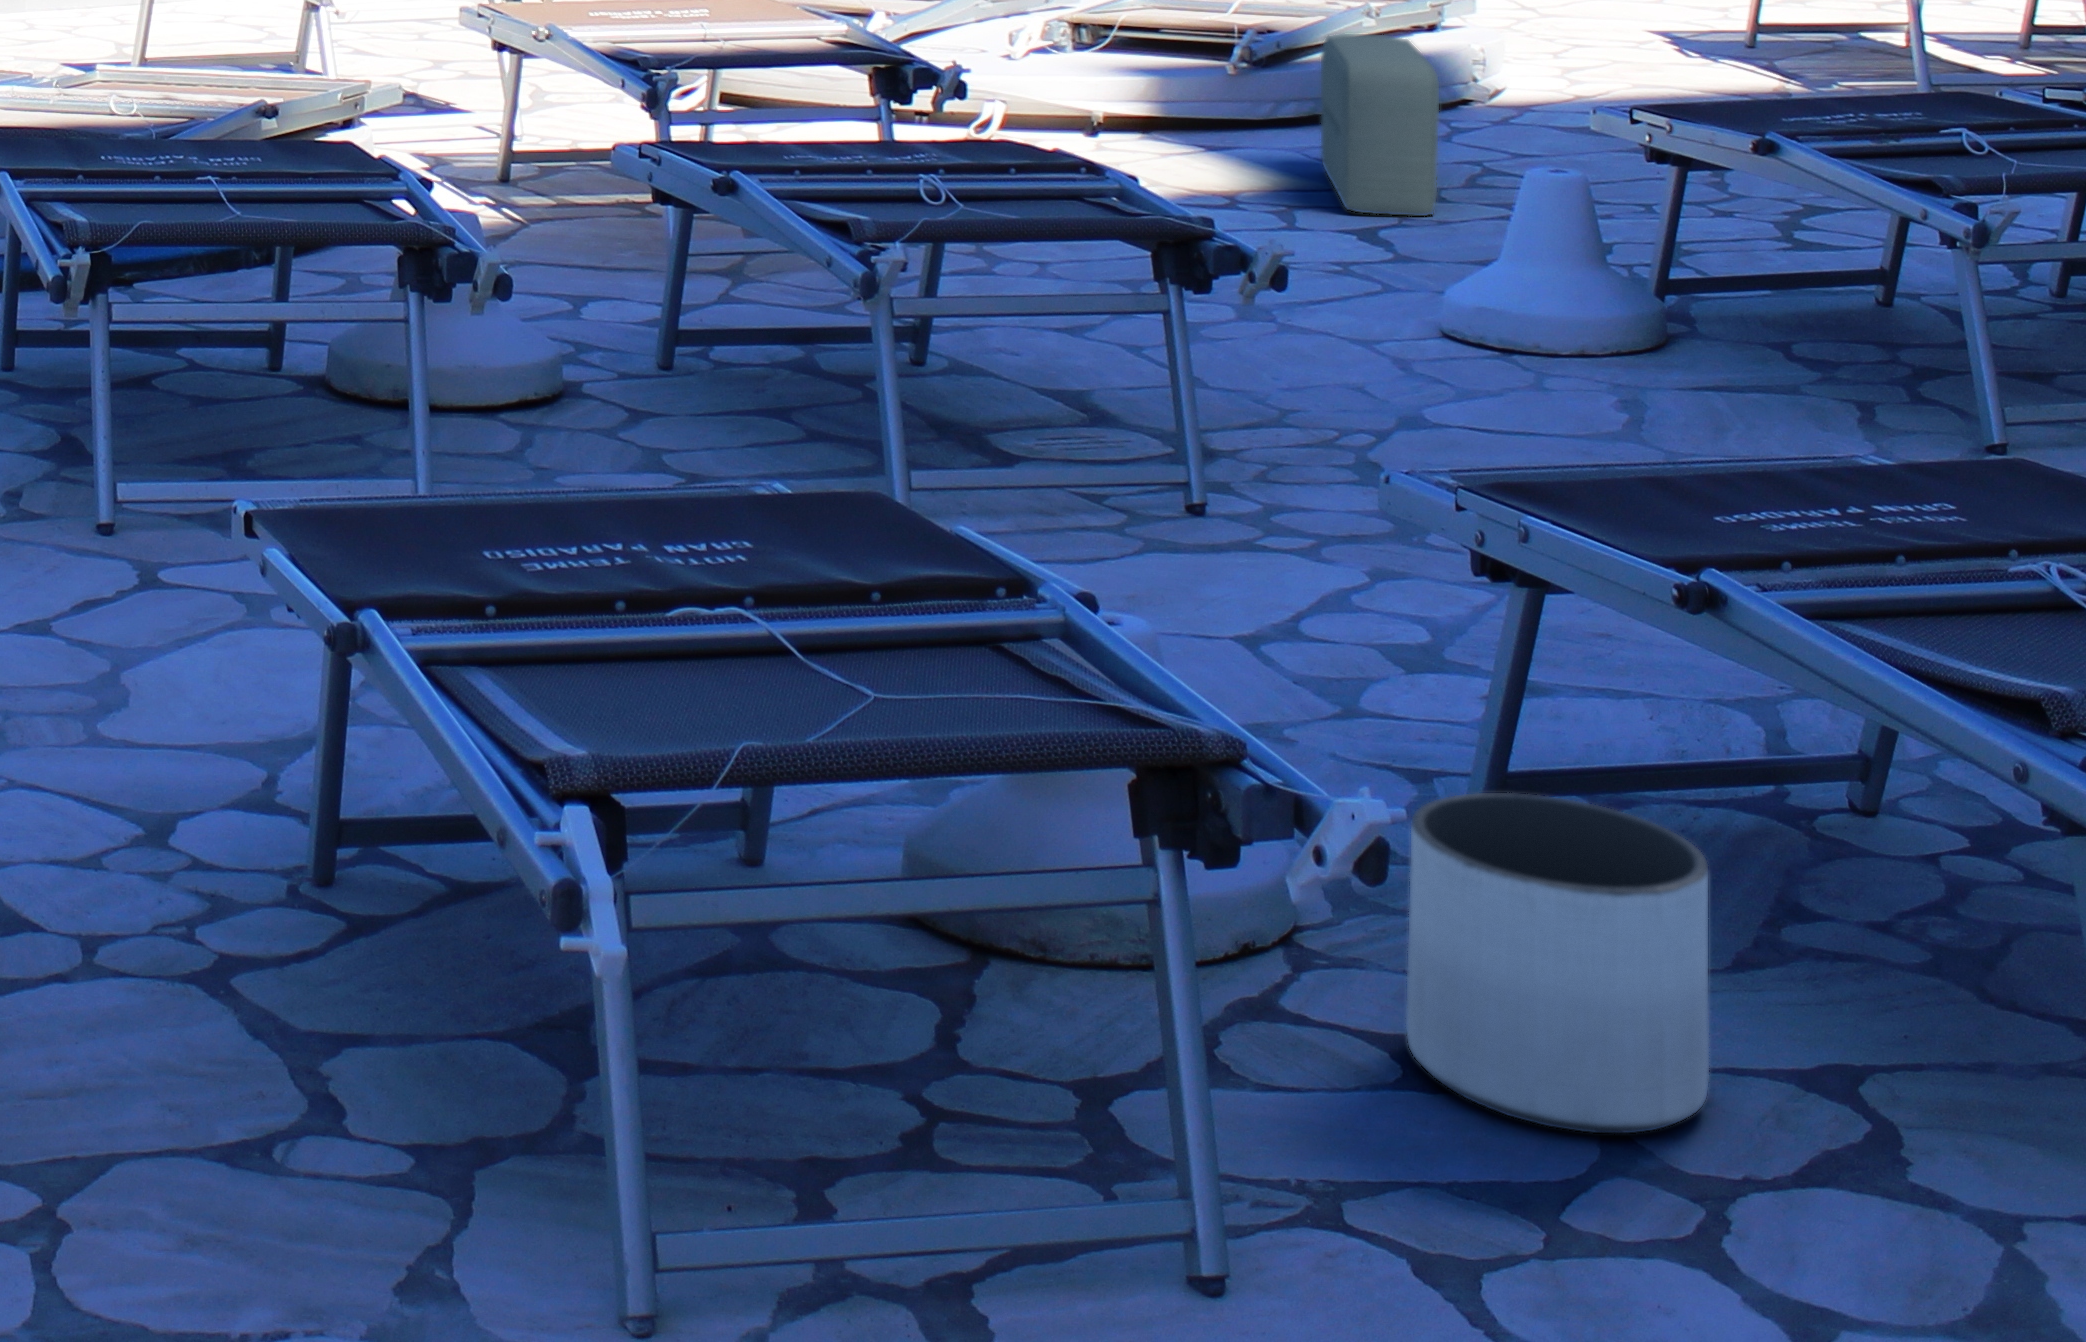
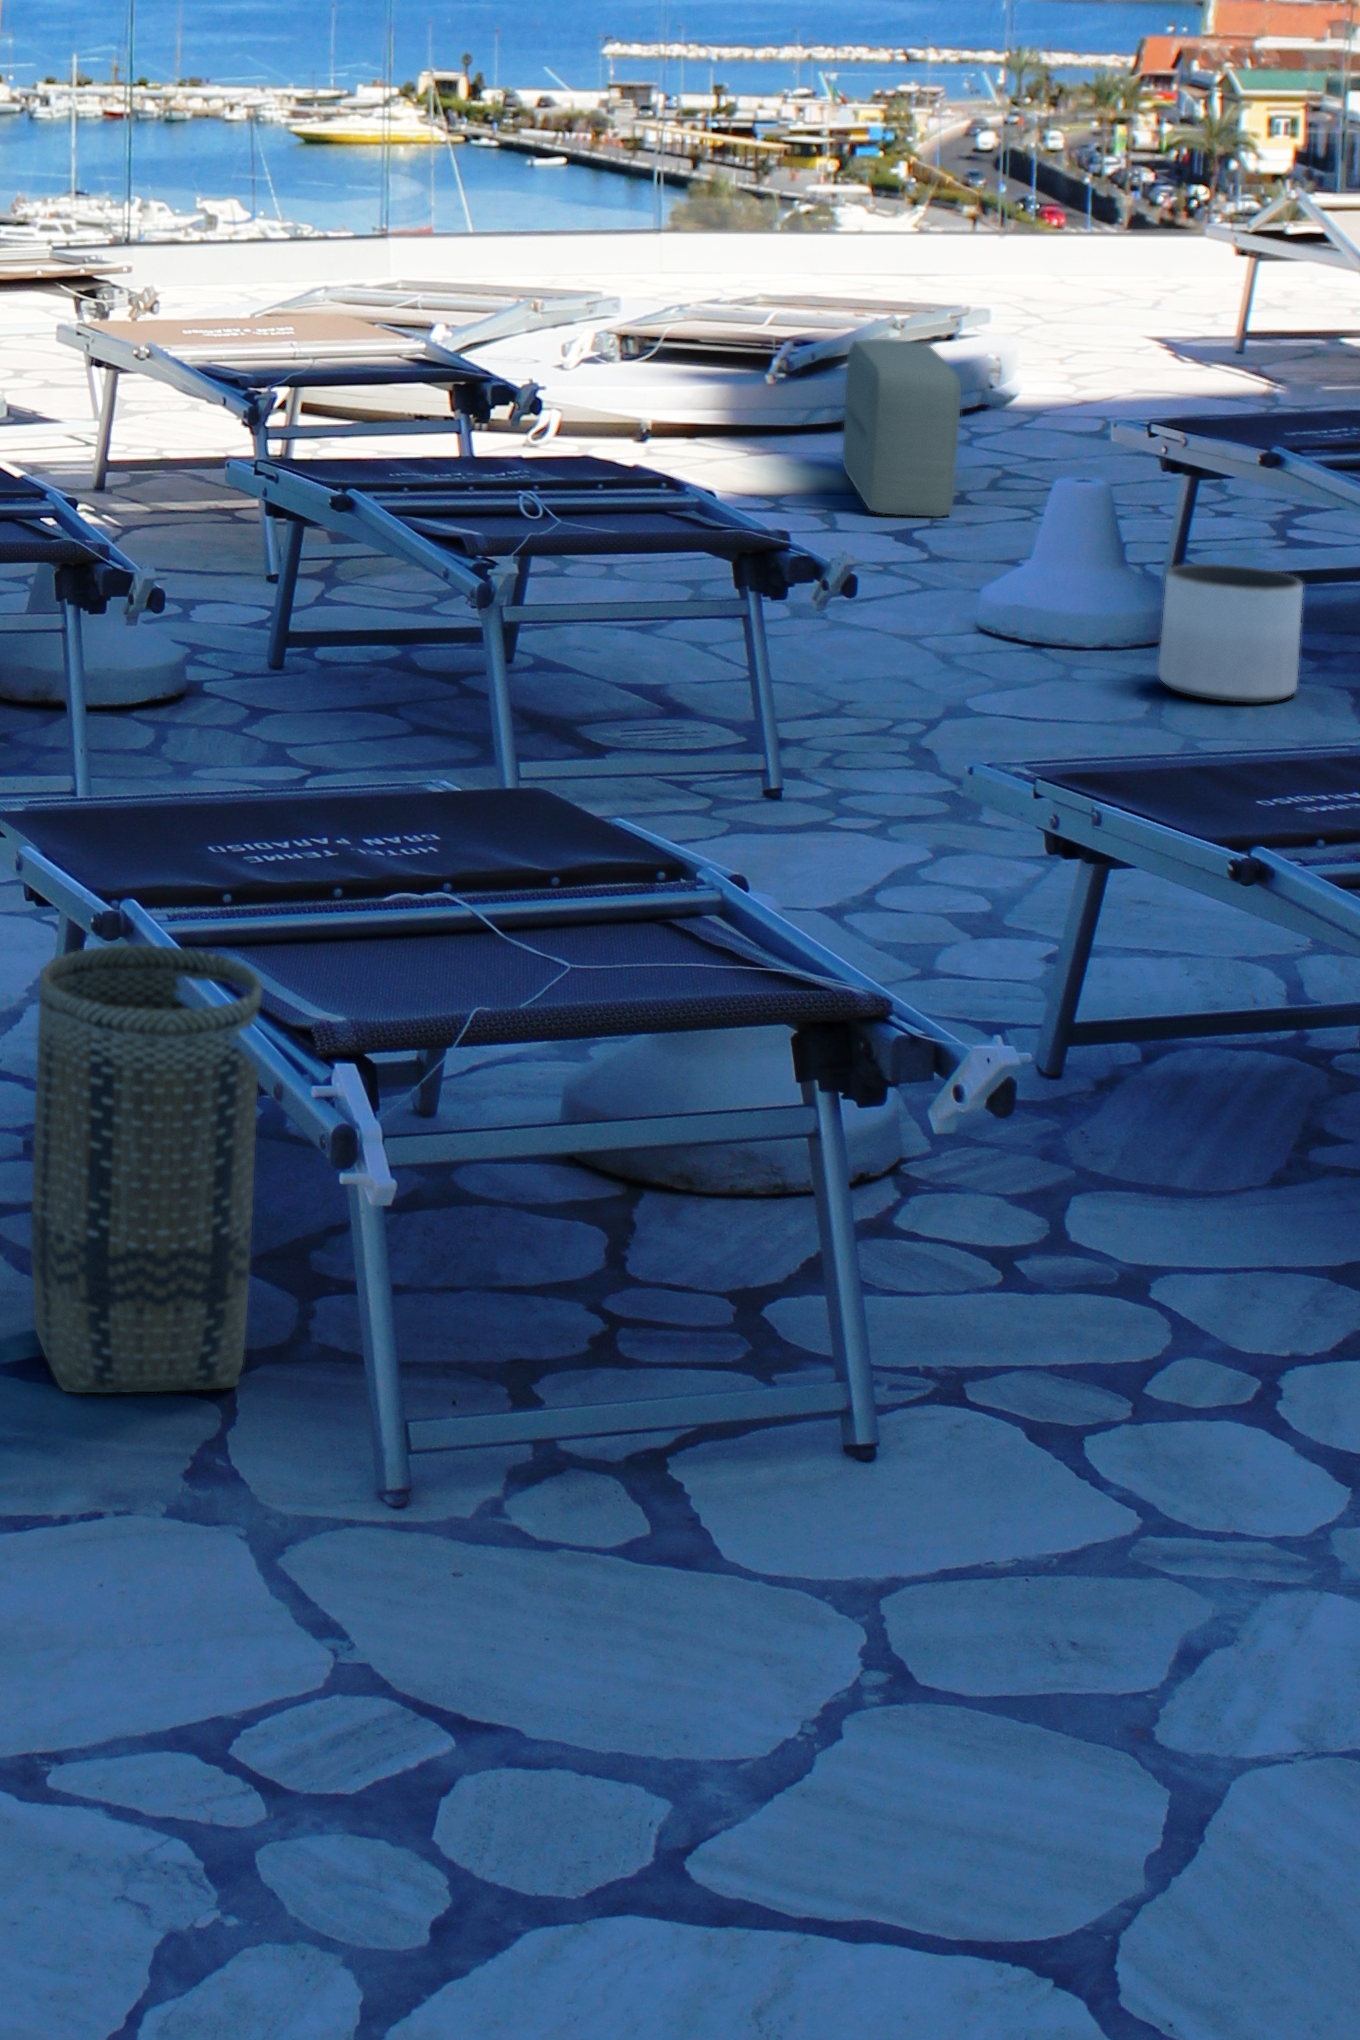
basket: none [224,659,472,1180] -> present [31,945,262,1393]
planter: present [1406,793,1709,1134] -> present [1159,564,1303,703]

